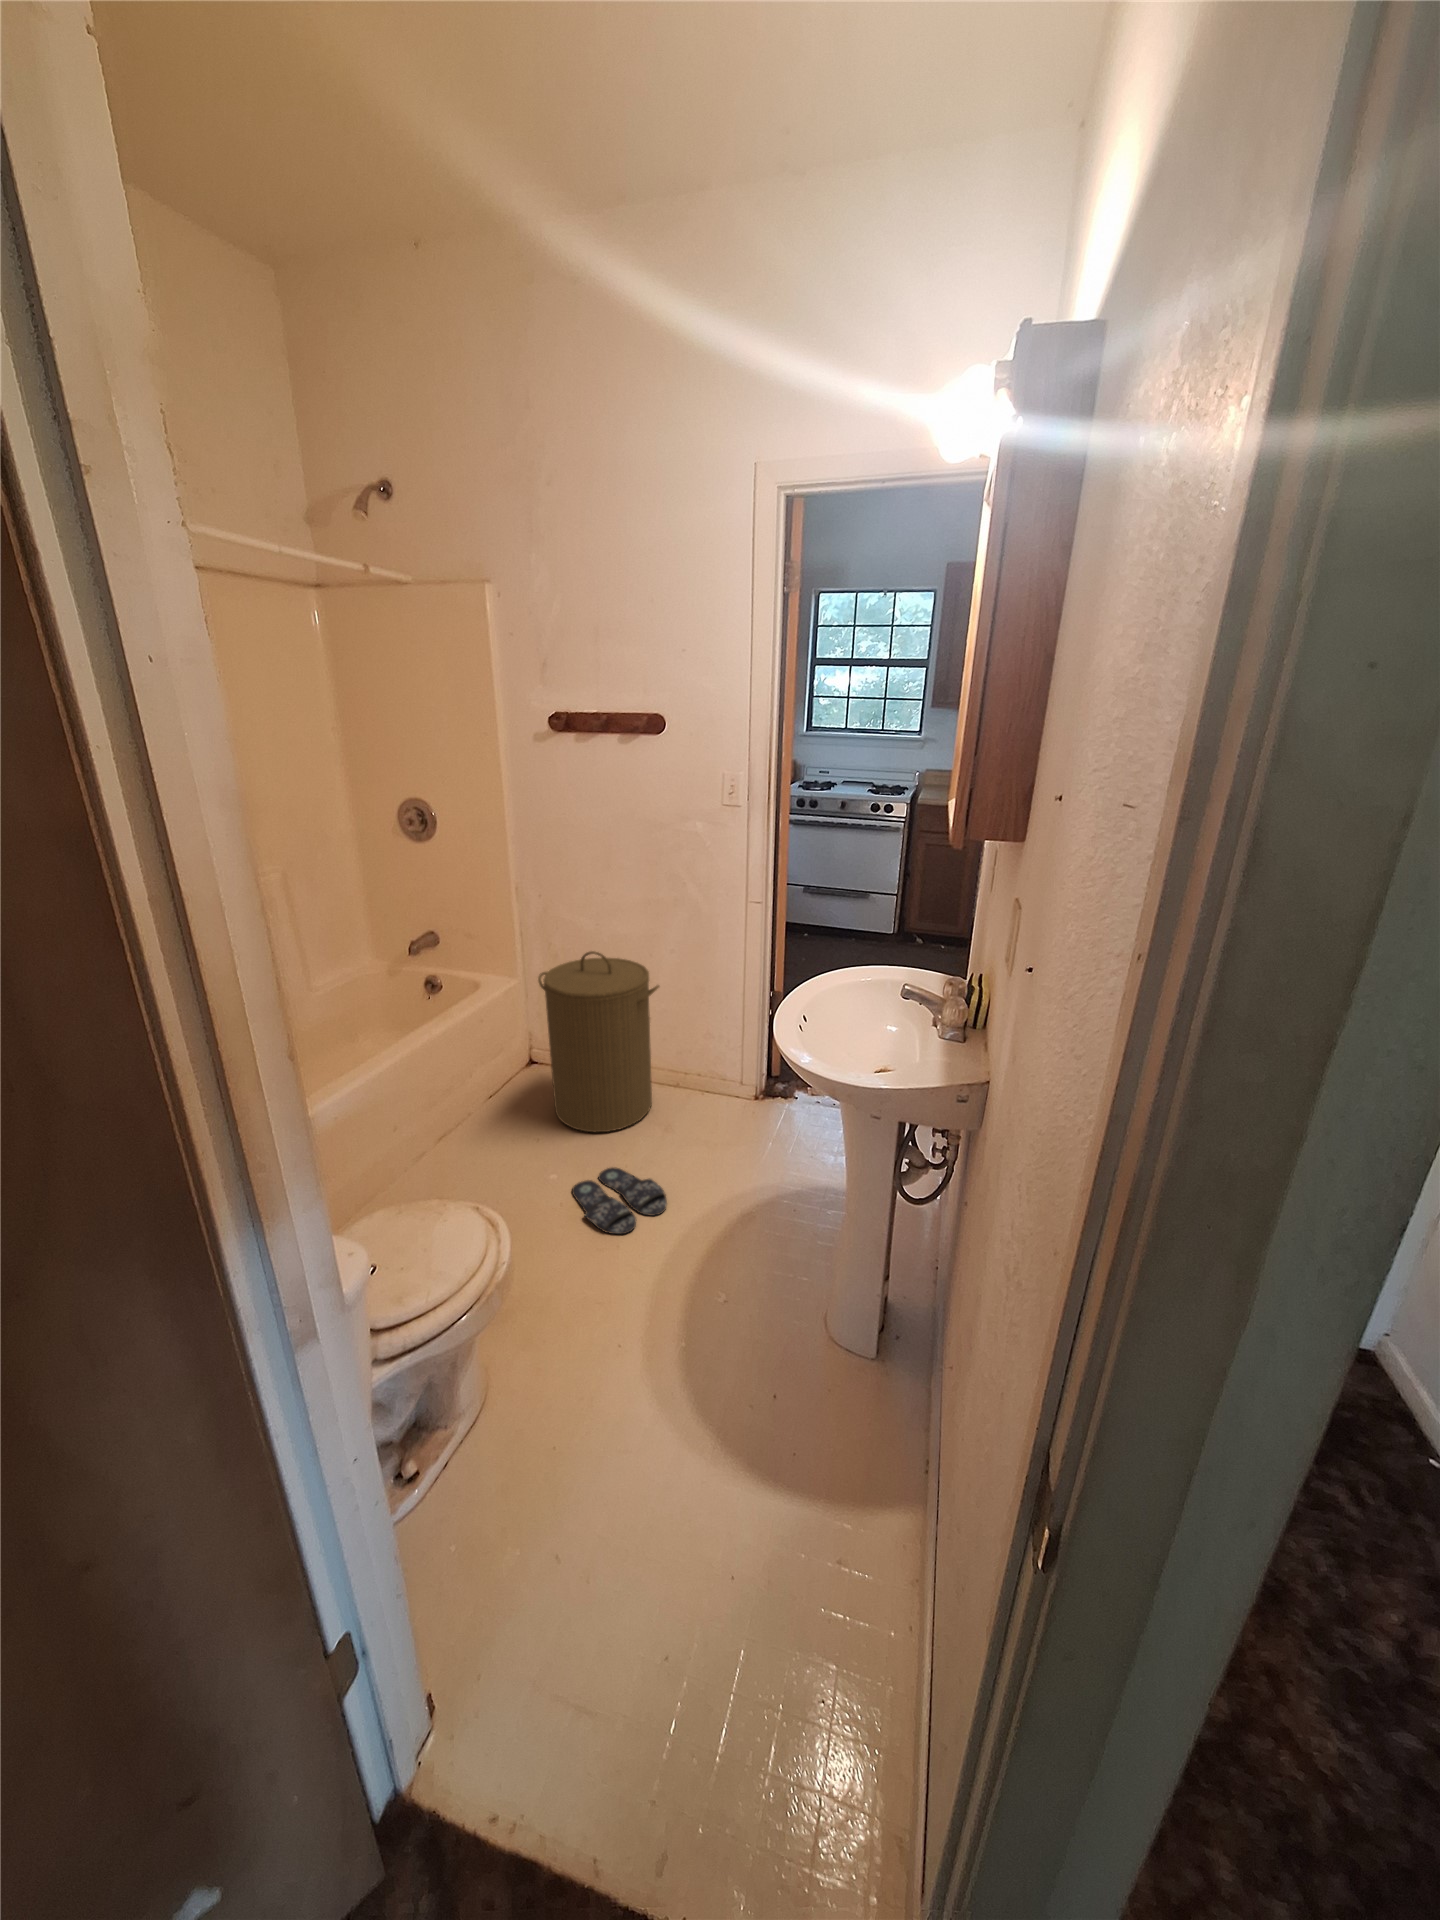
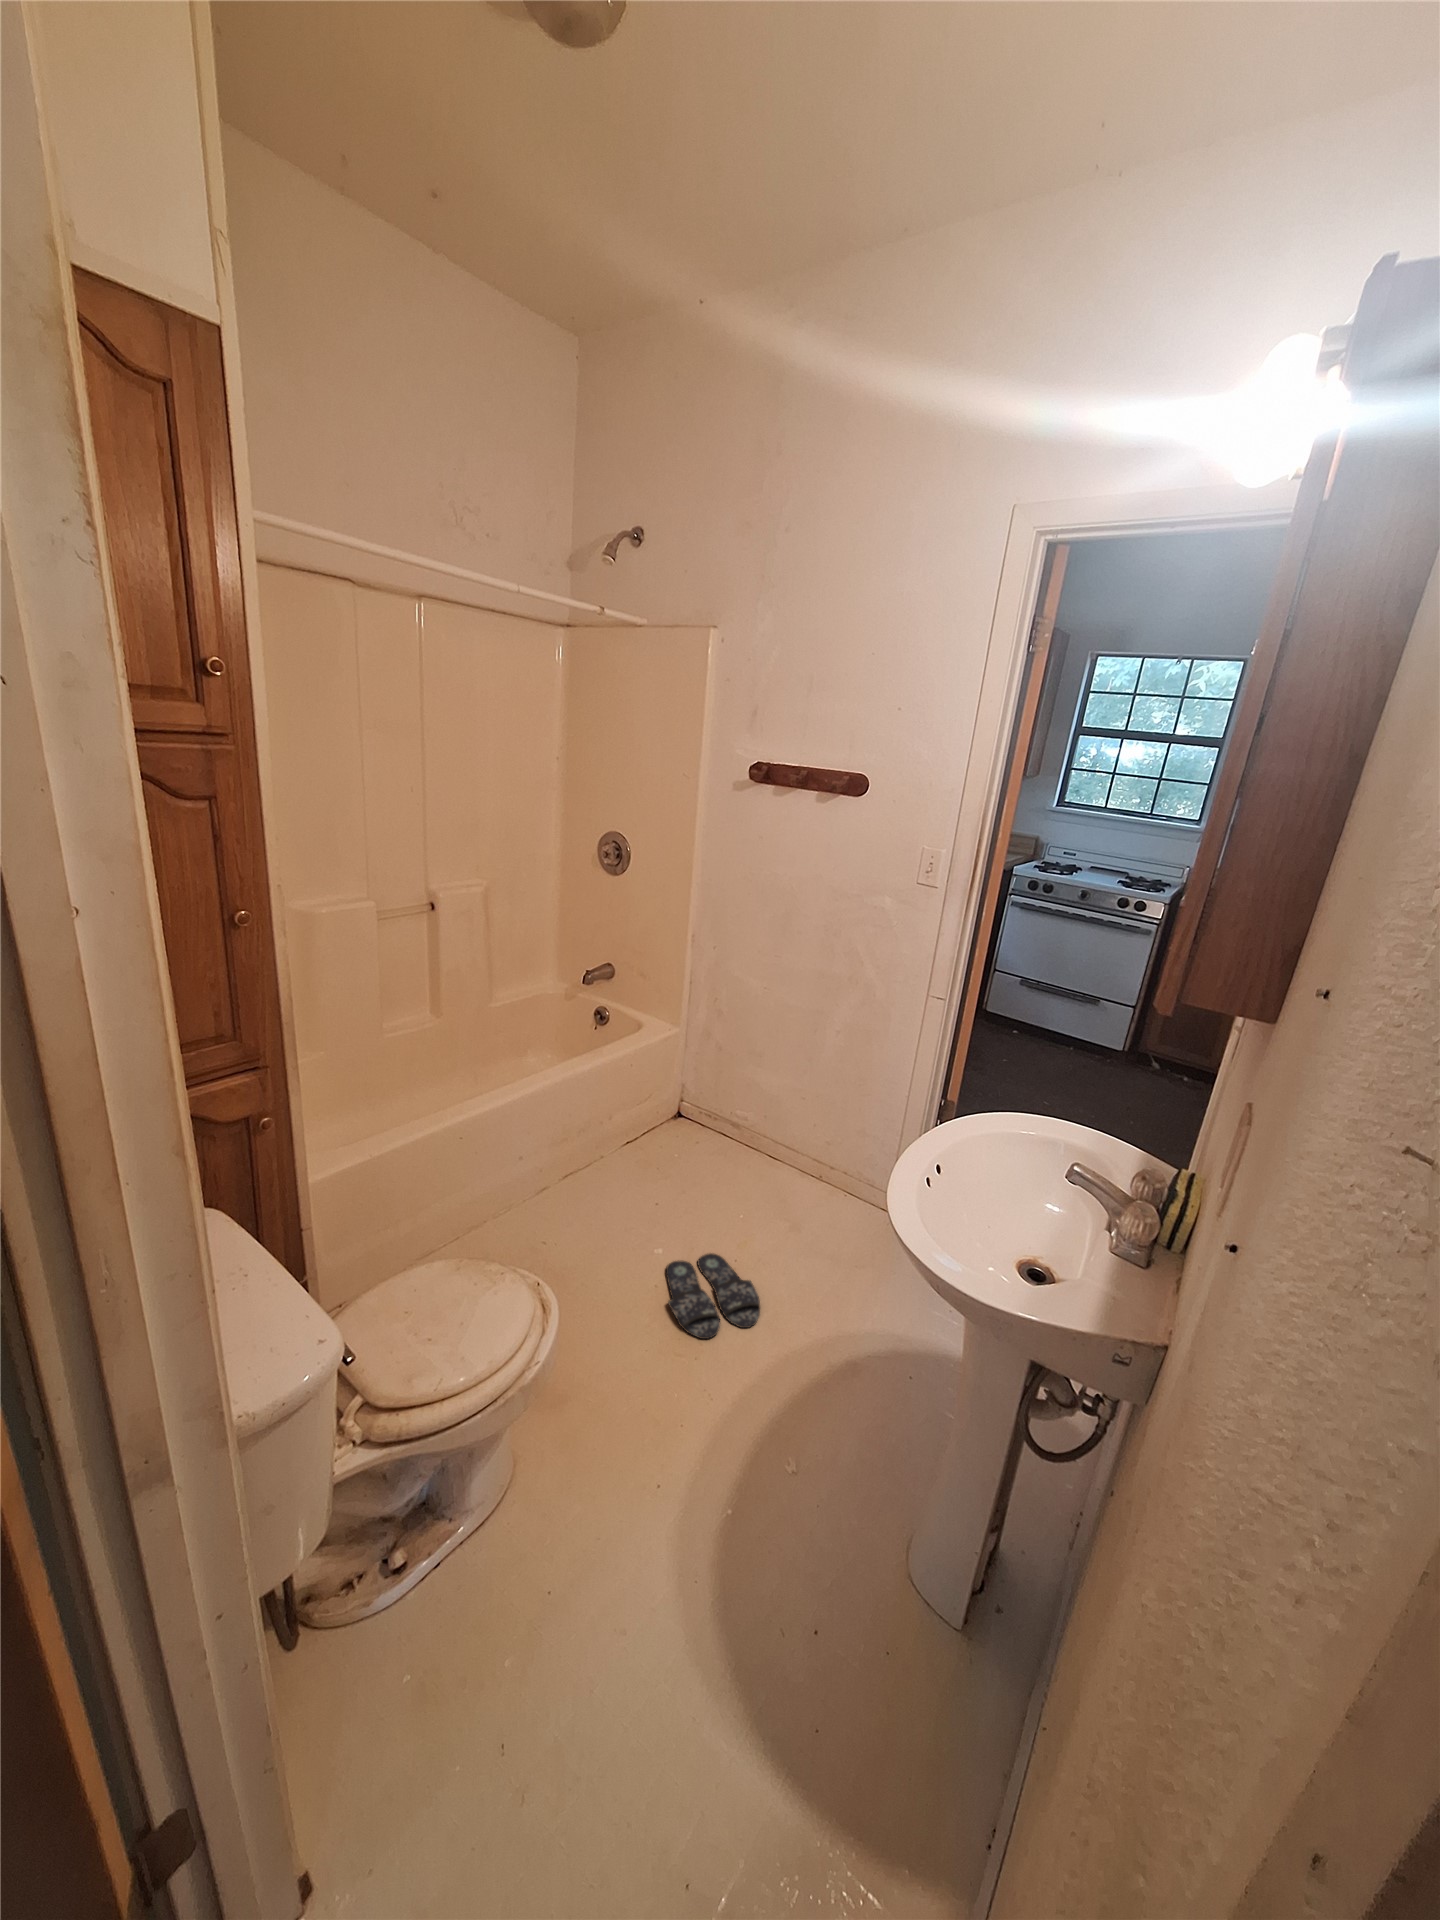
laundry hamper: present [538,951,659,1132] -> none [679,1015,807,1211]

